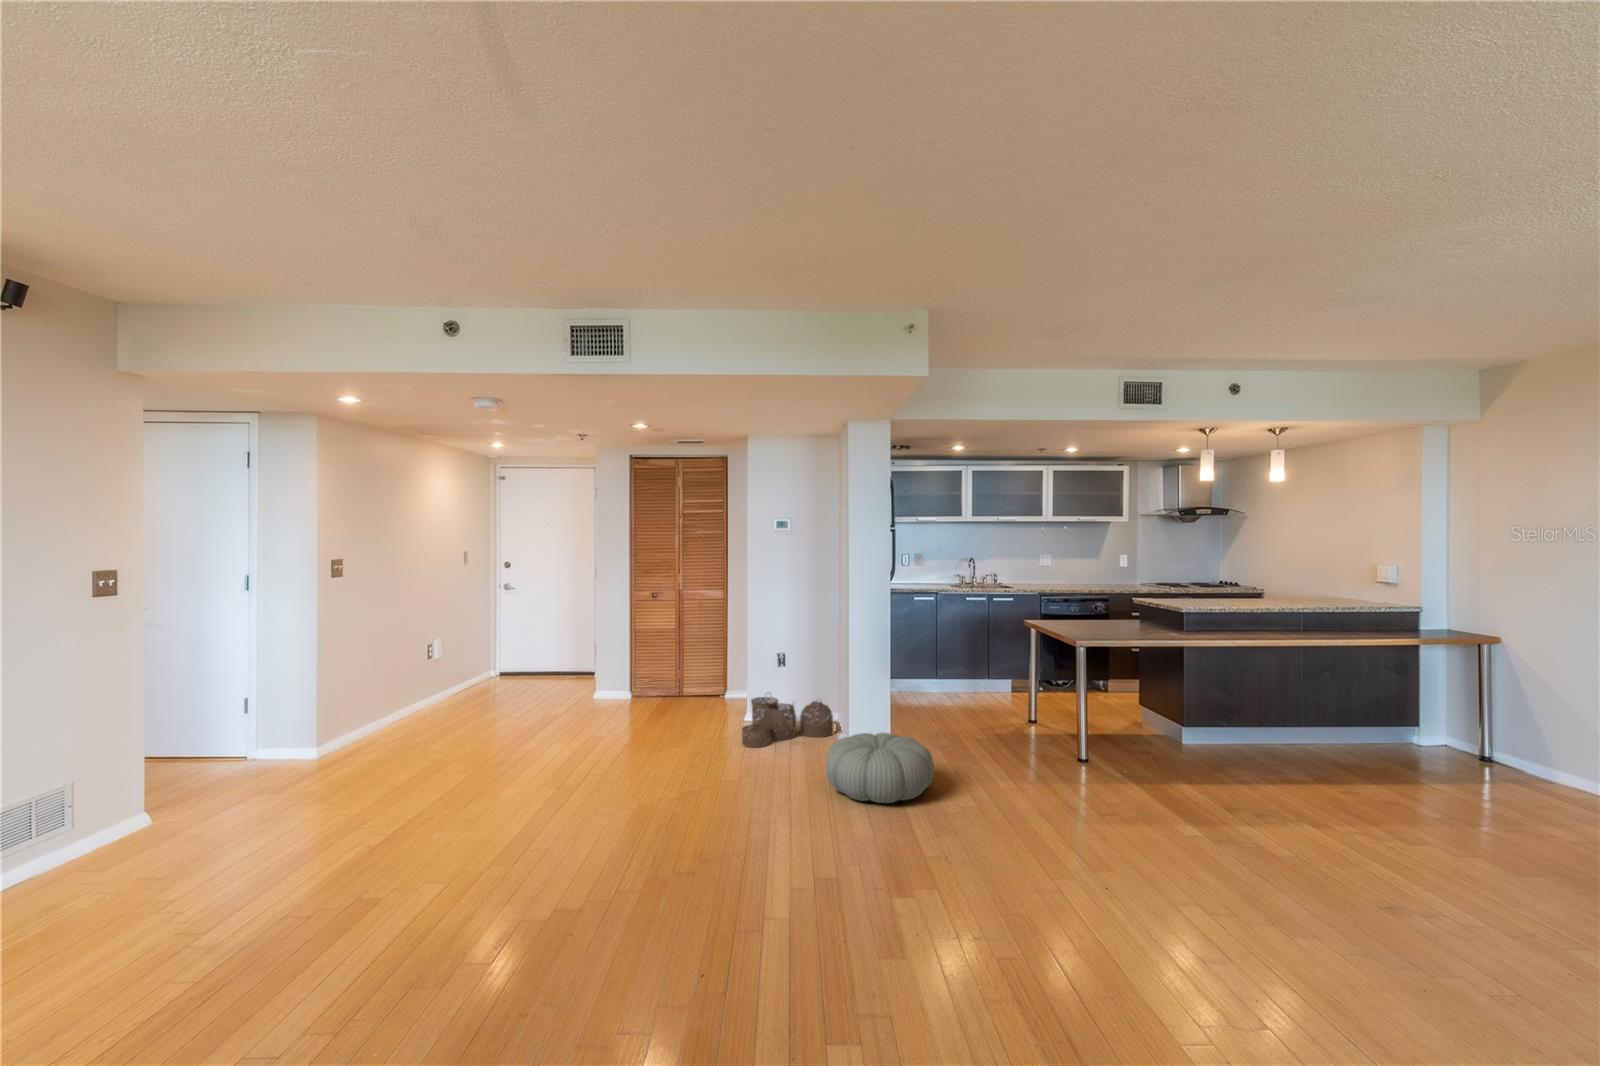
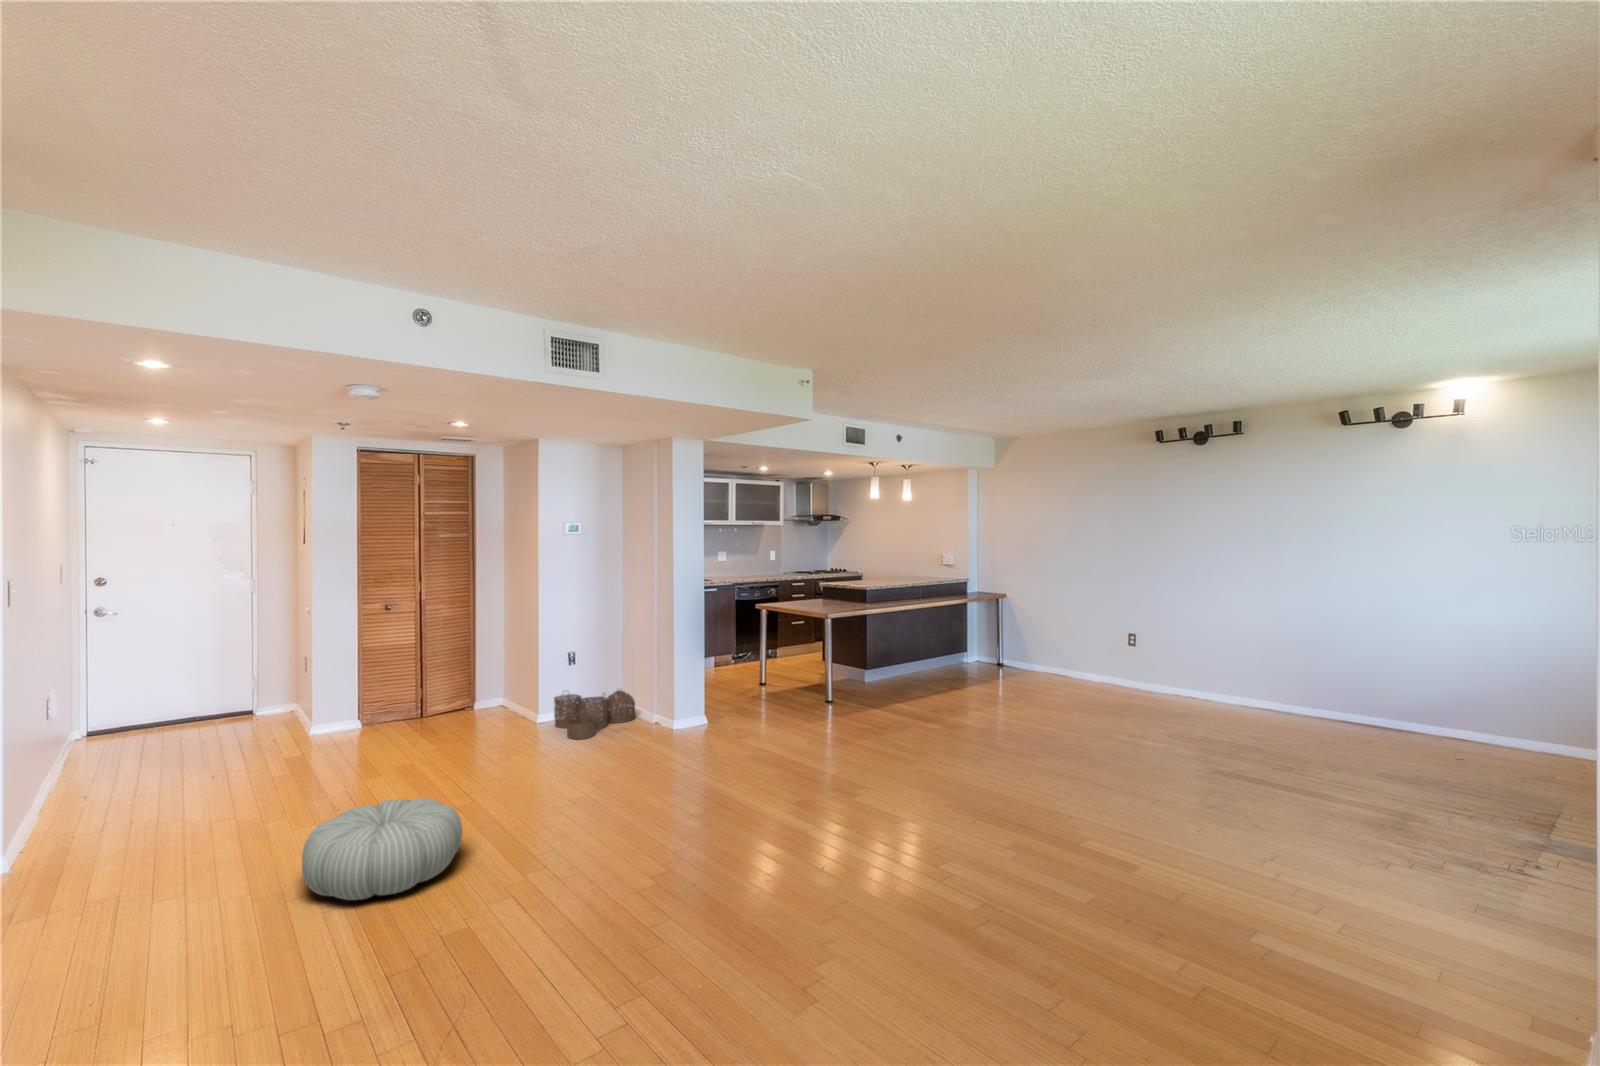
pouf: present [826,733,934,803] -> present [302,798,463,900]

